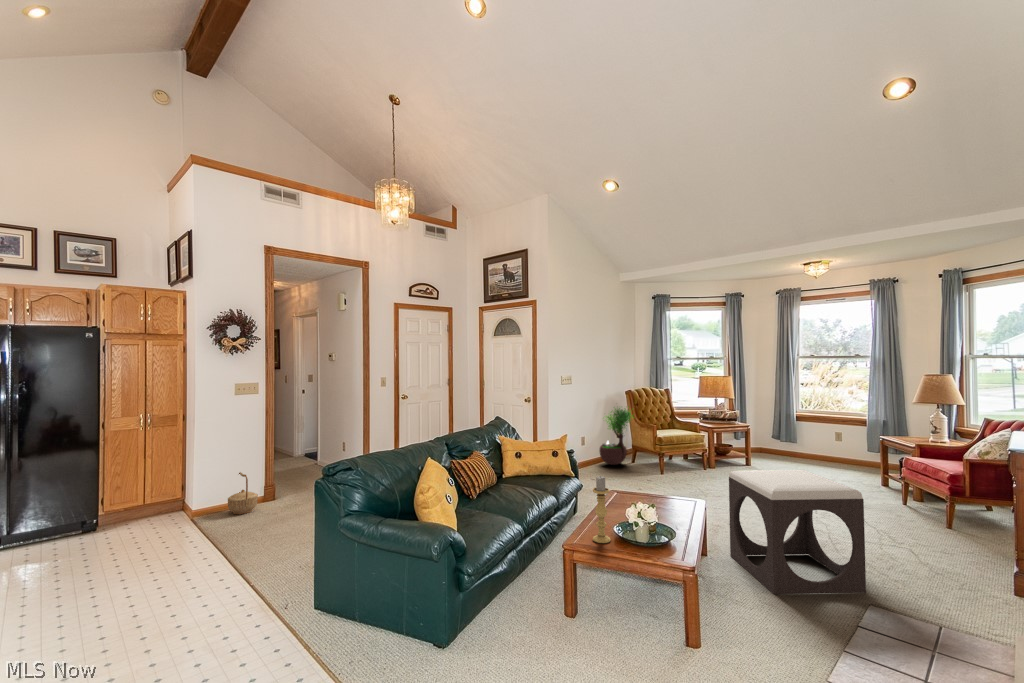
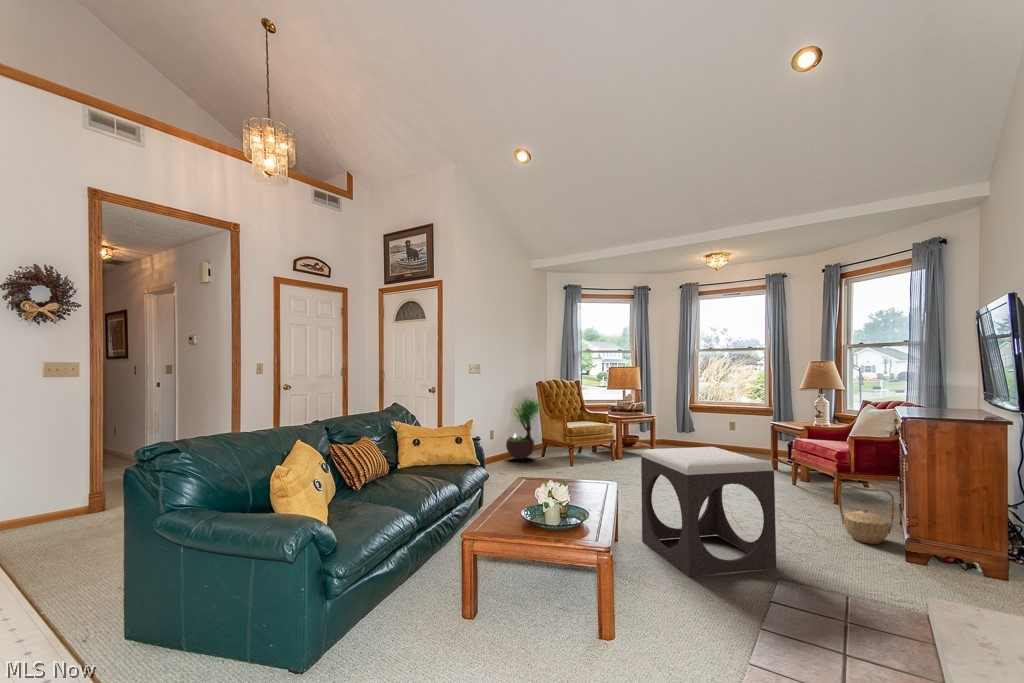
basket: present [228,472,258,514] -> present [838,484,894,544]
candle holder: present [593,476,610,543] -> none [496,451,517,530]

